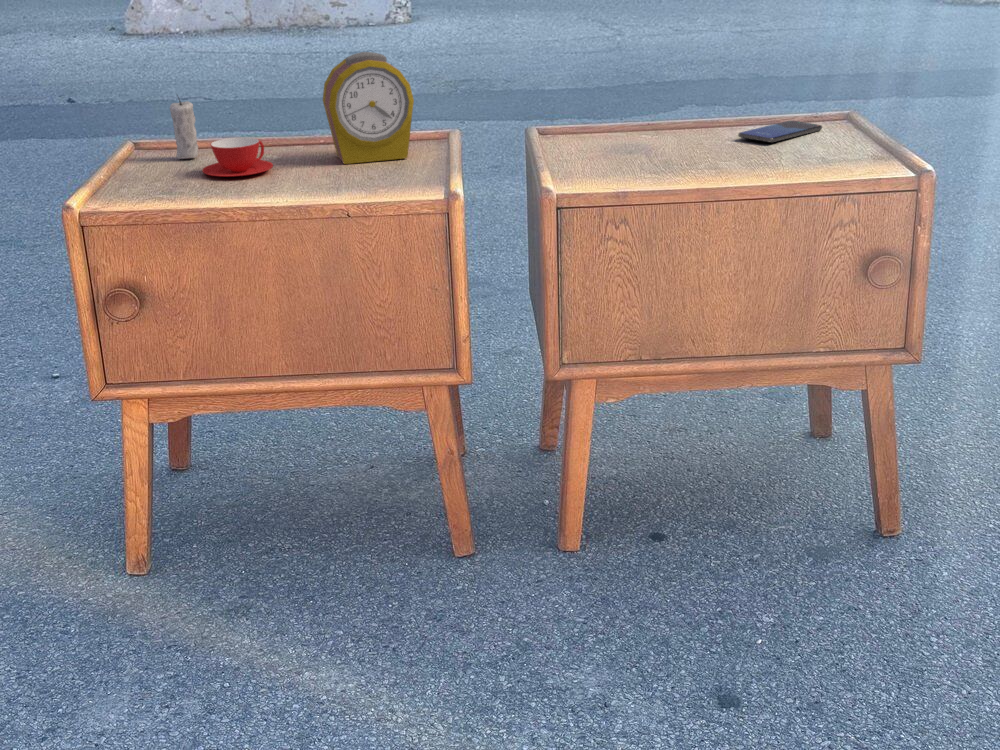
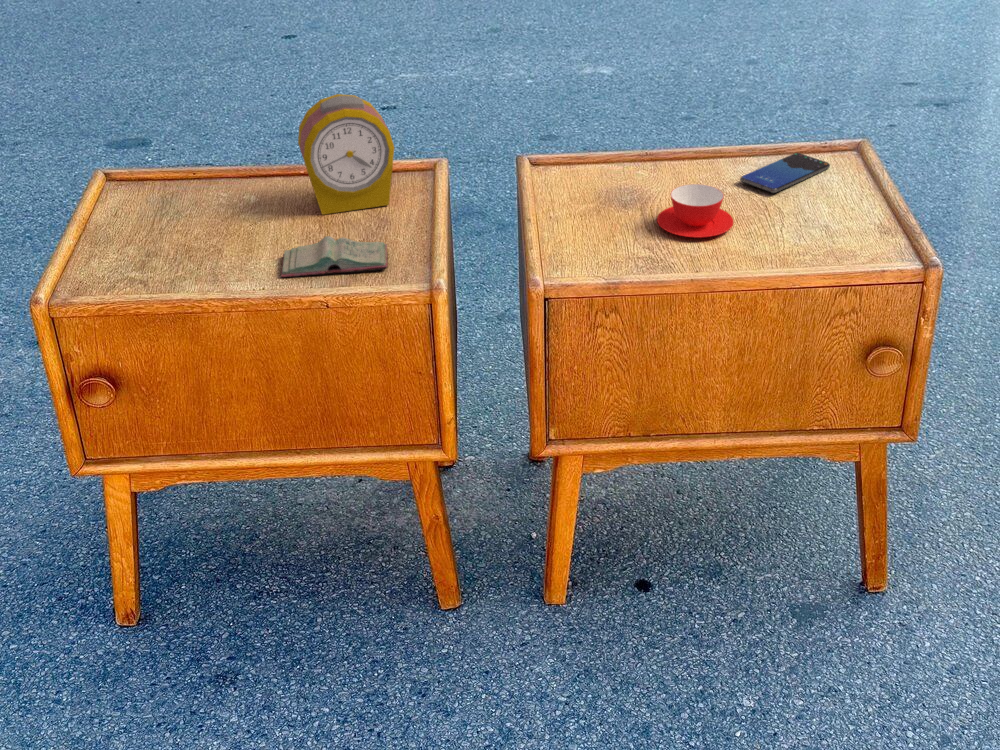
candle: present [170,99,198,159] -> none [136,132,170,201]
teacup: present [202,137,273,176] -> present [657,184,733,238]
book: none [308,164,410,196] -> present [281,236,388,278]

